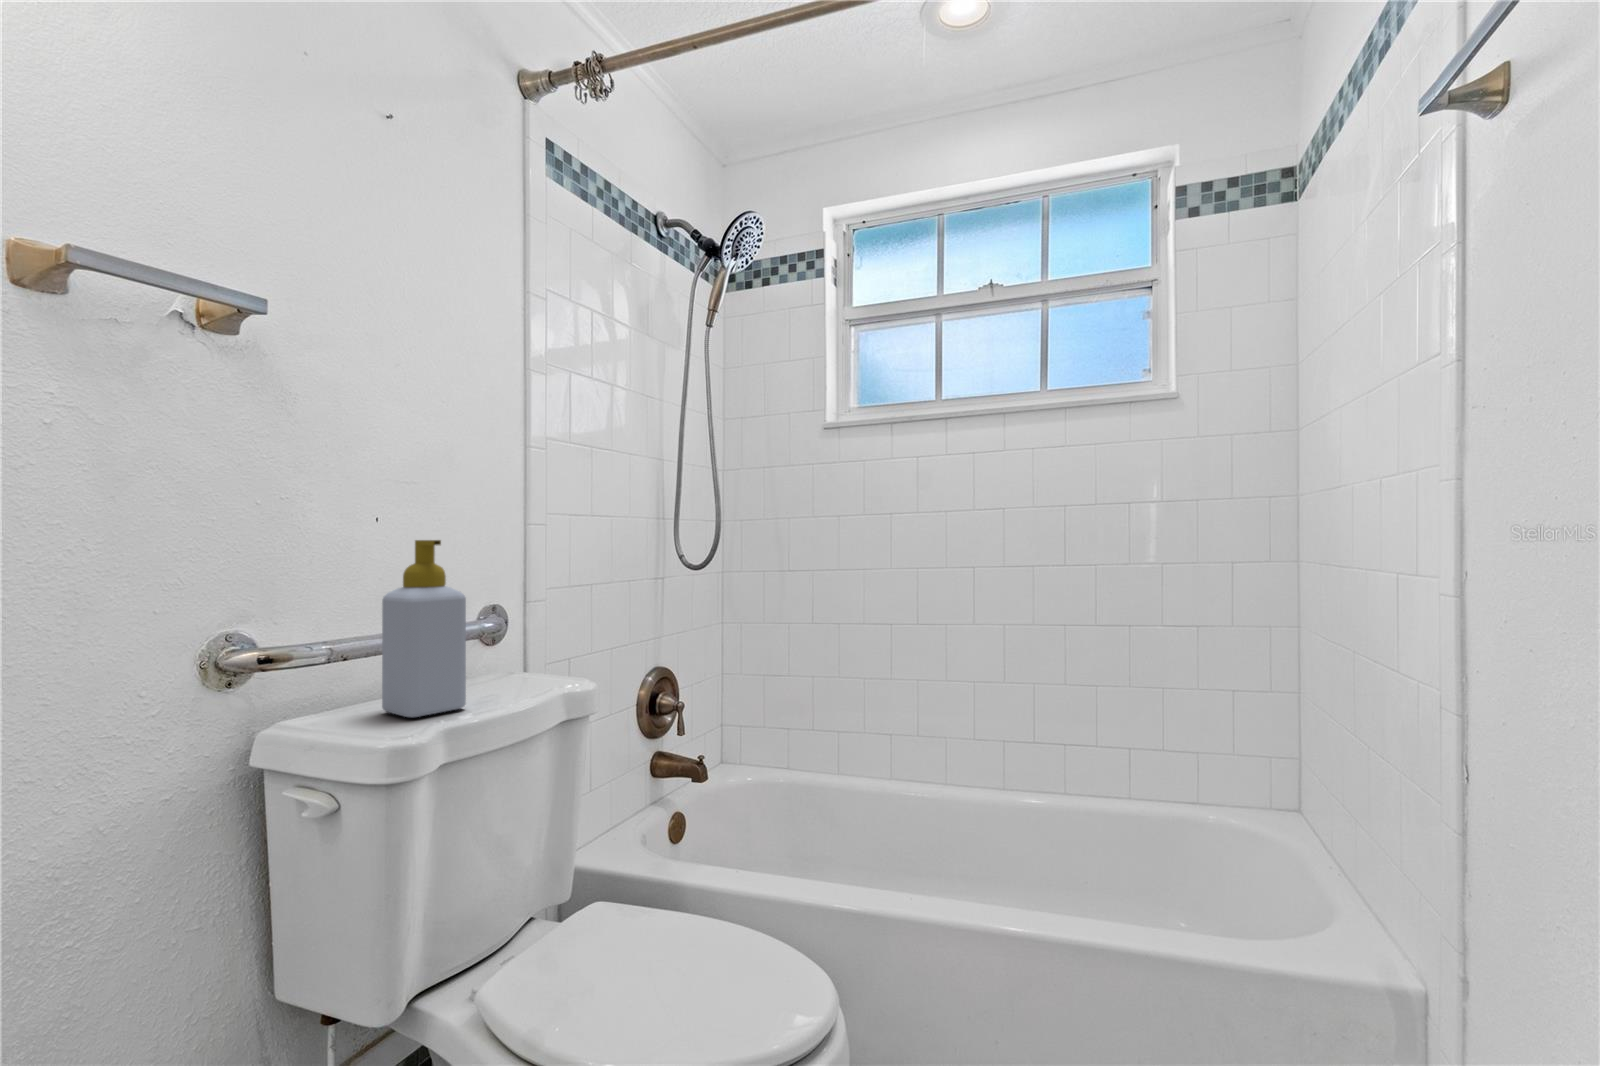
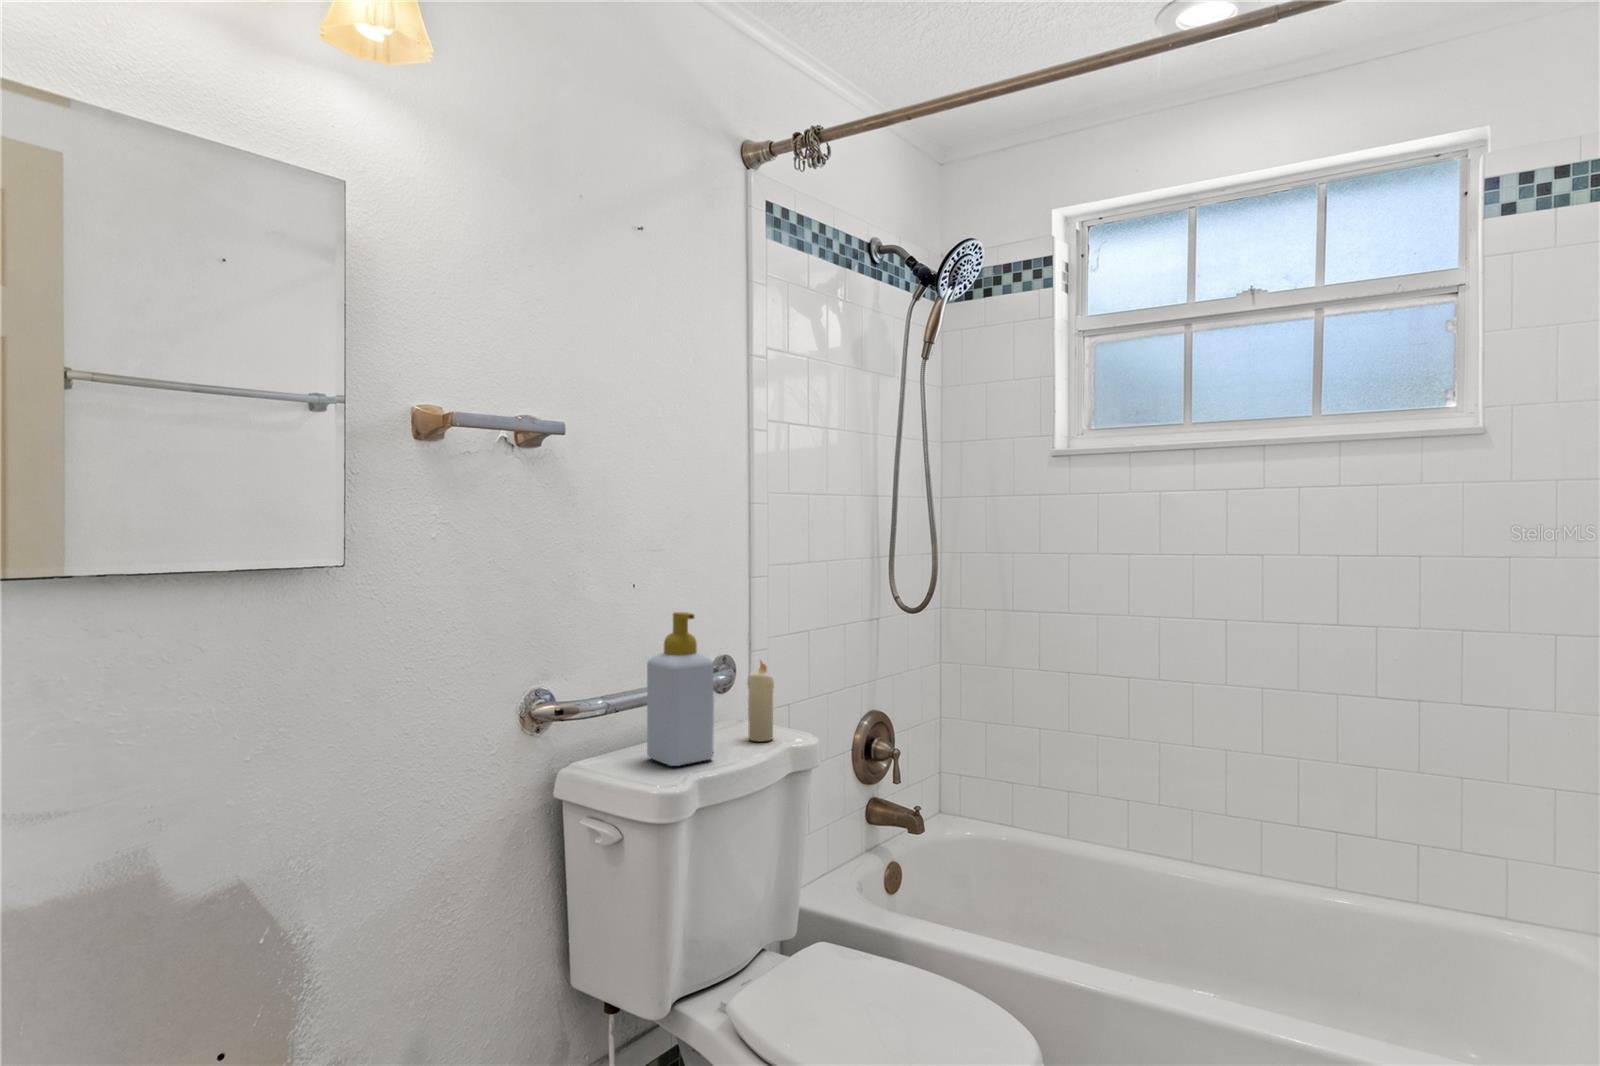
candle: none [513,599,545,689] -> present [747,661,774,742]

